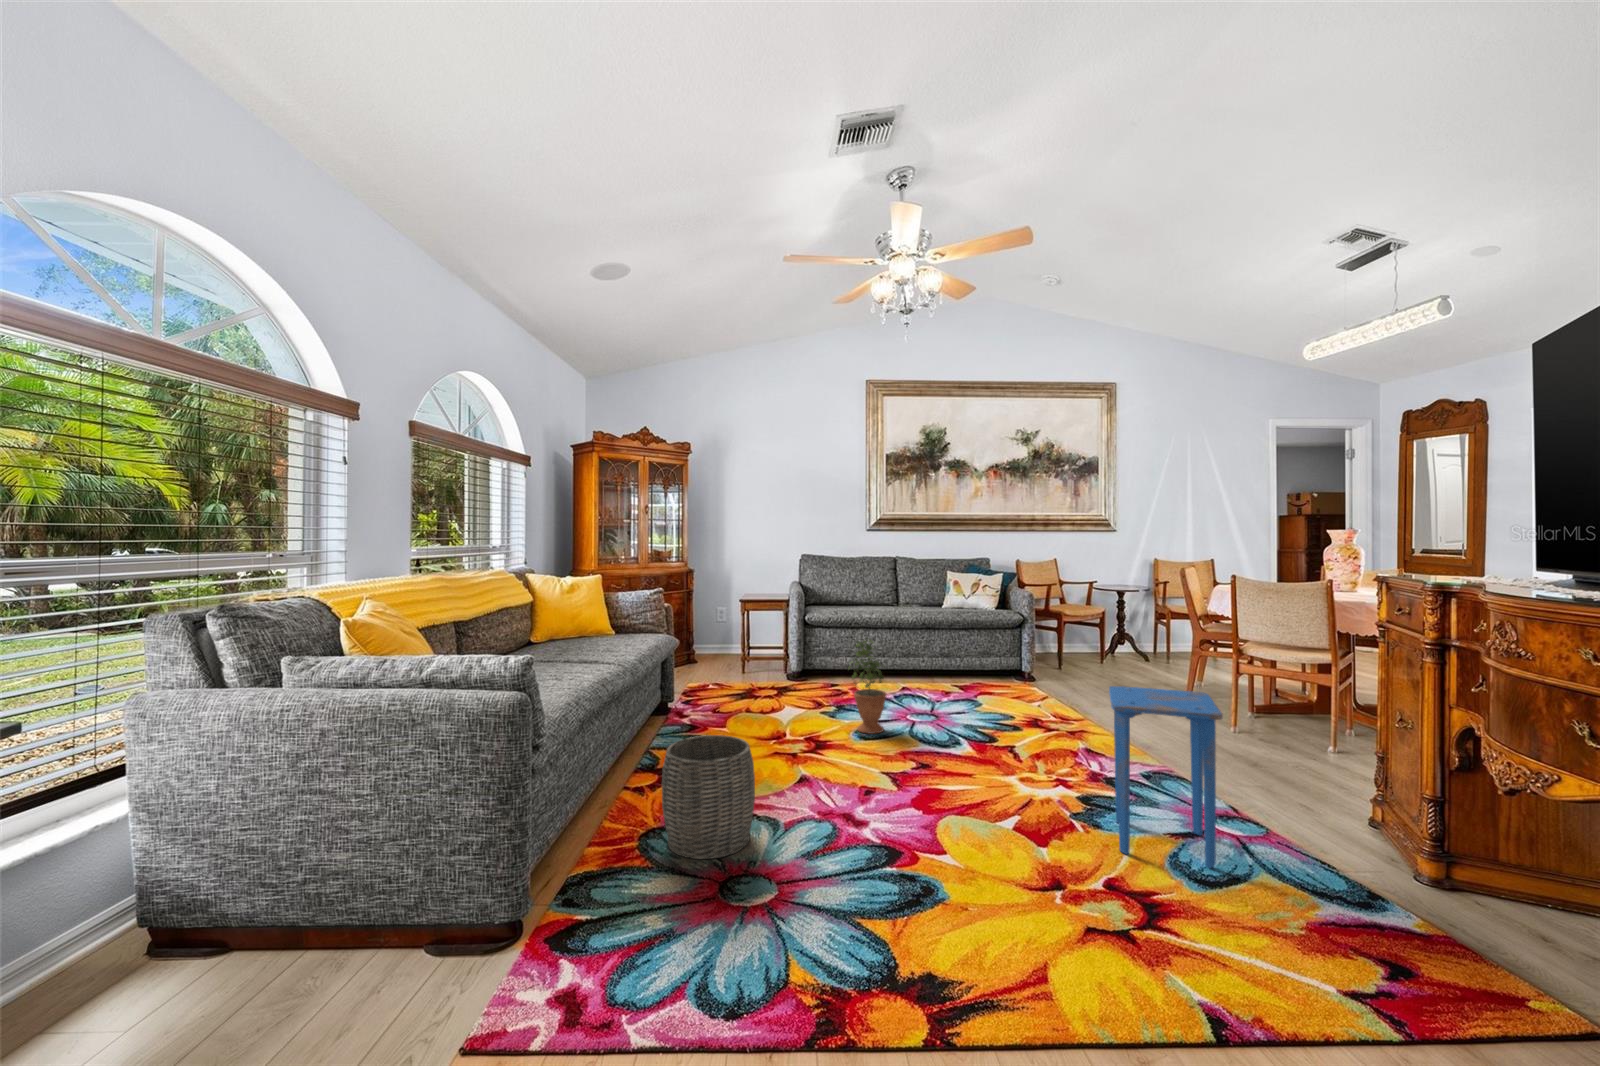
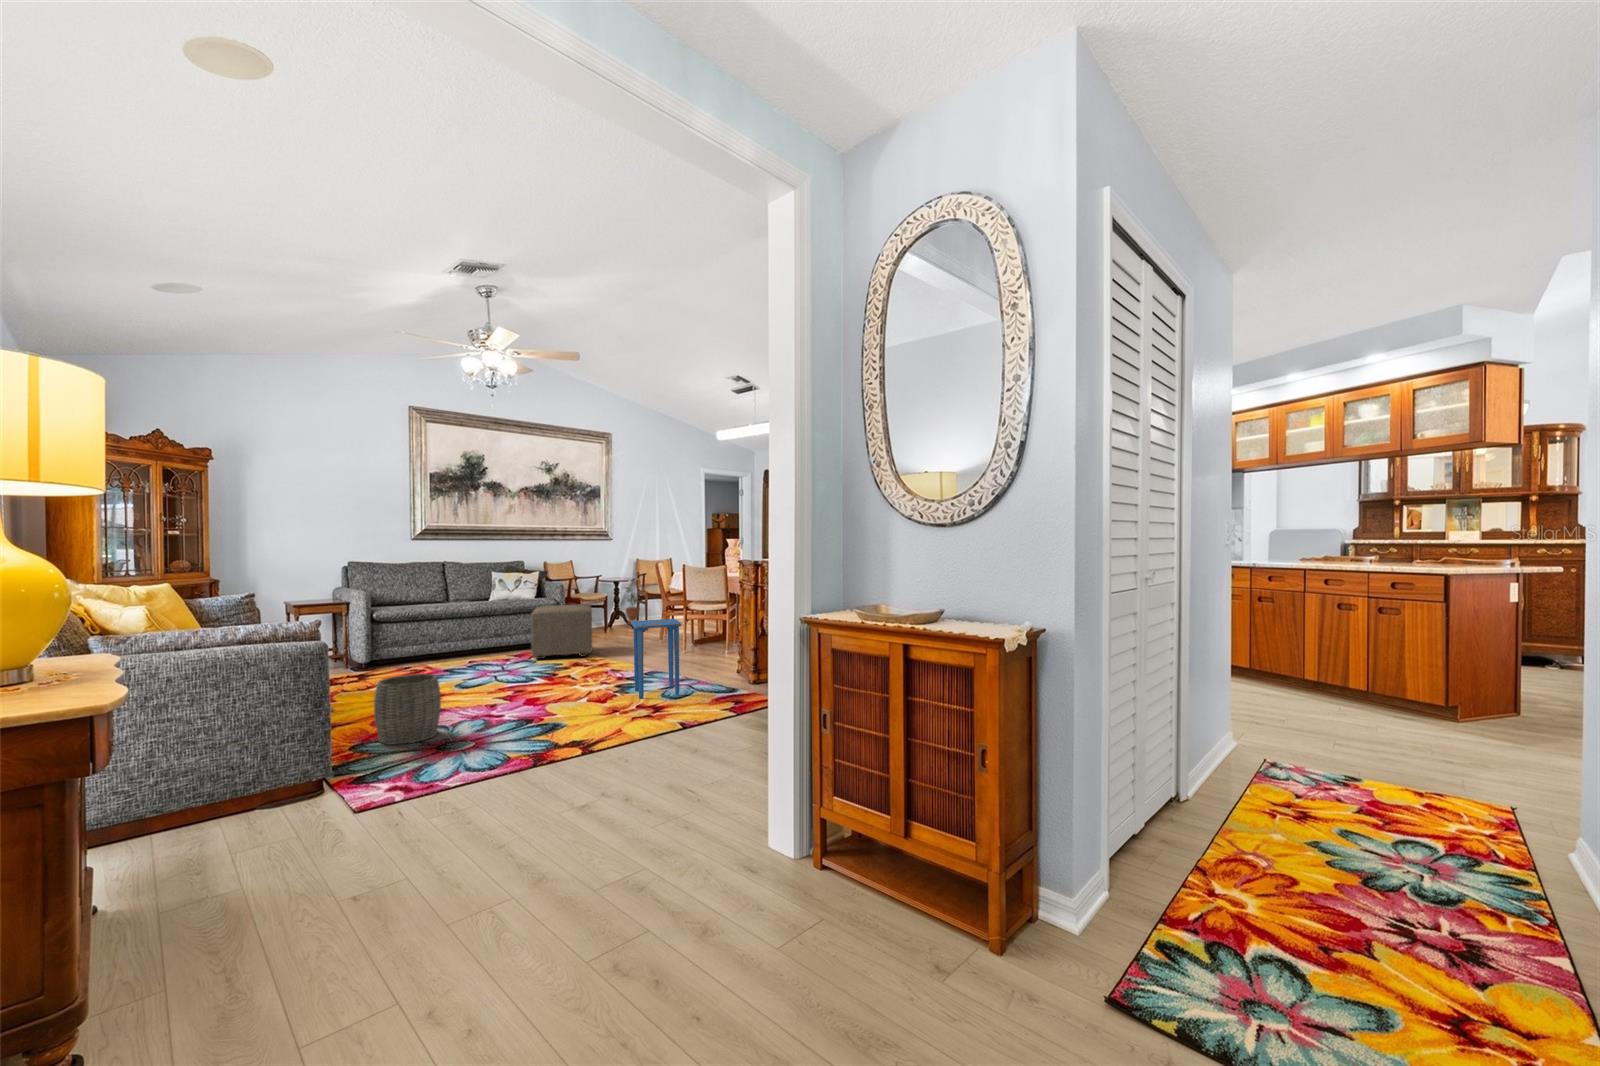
ottoman: none [976,624,1071,708] -> present [531,605,592,659]
potted plant: present [849,637,886,734] -> present [625,587,639,624]

